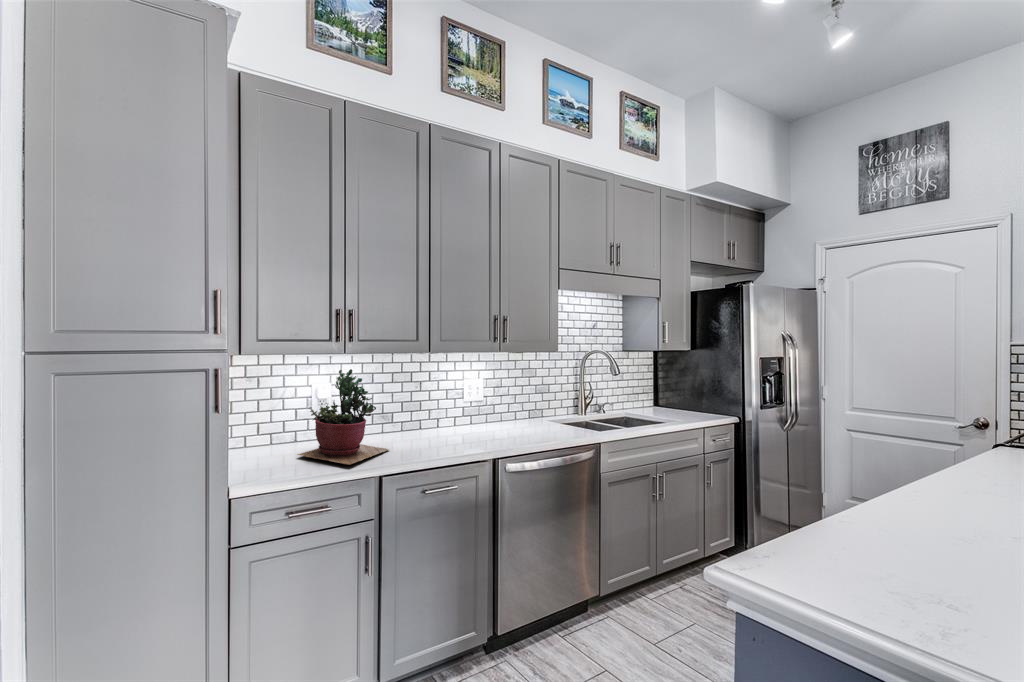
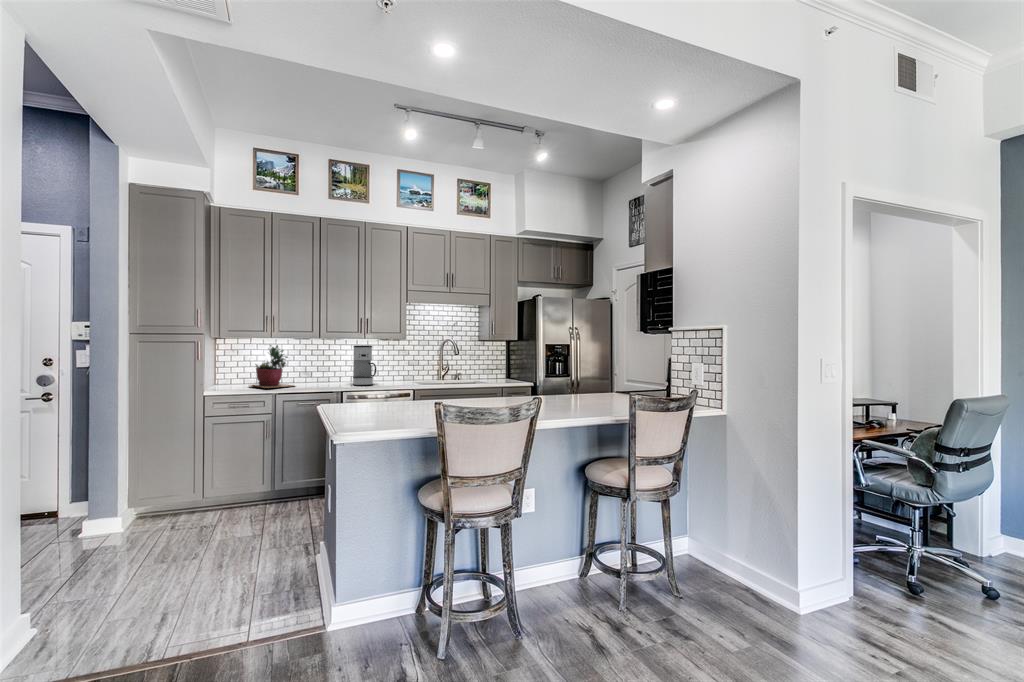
coffee maker: none [467,365,512,441] -> present [353,345,376,385]

